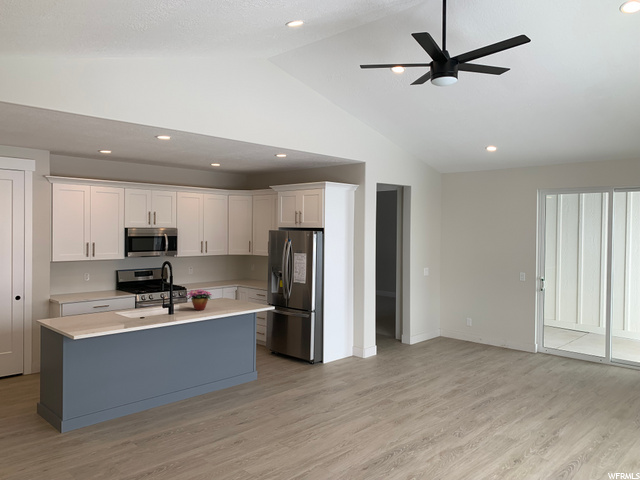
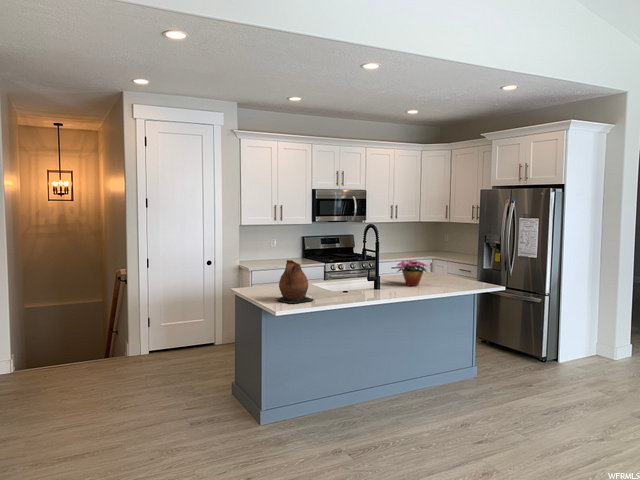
ceramic pitcher: none [75,294,110,329] -> present [276,260,314,303]

